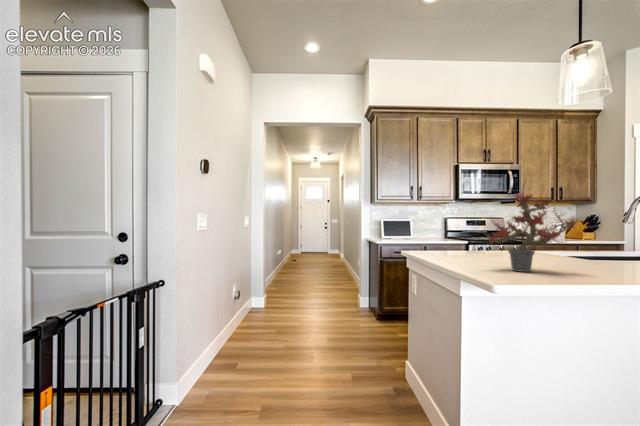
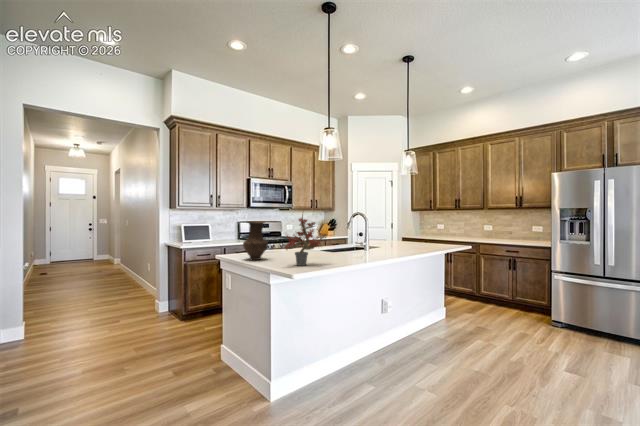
vase: none [431,205,467,258] -> present [243,221,268,260]

